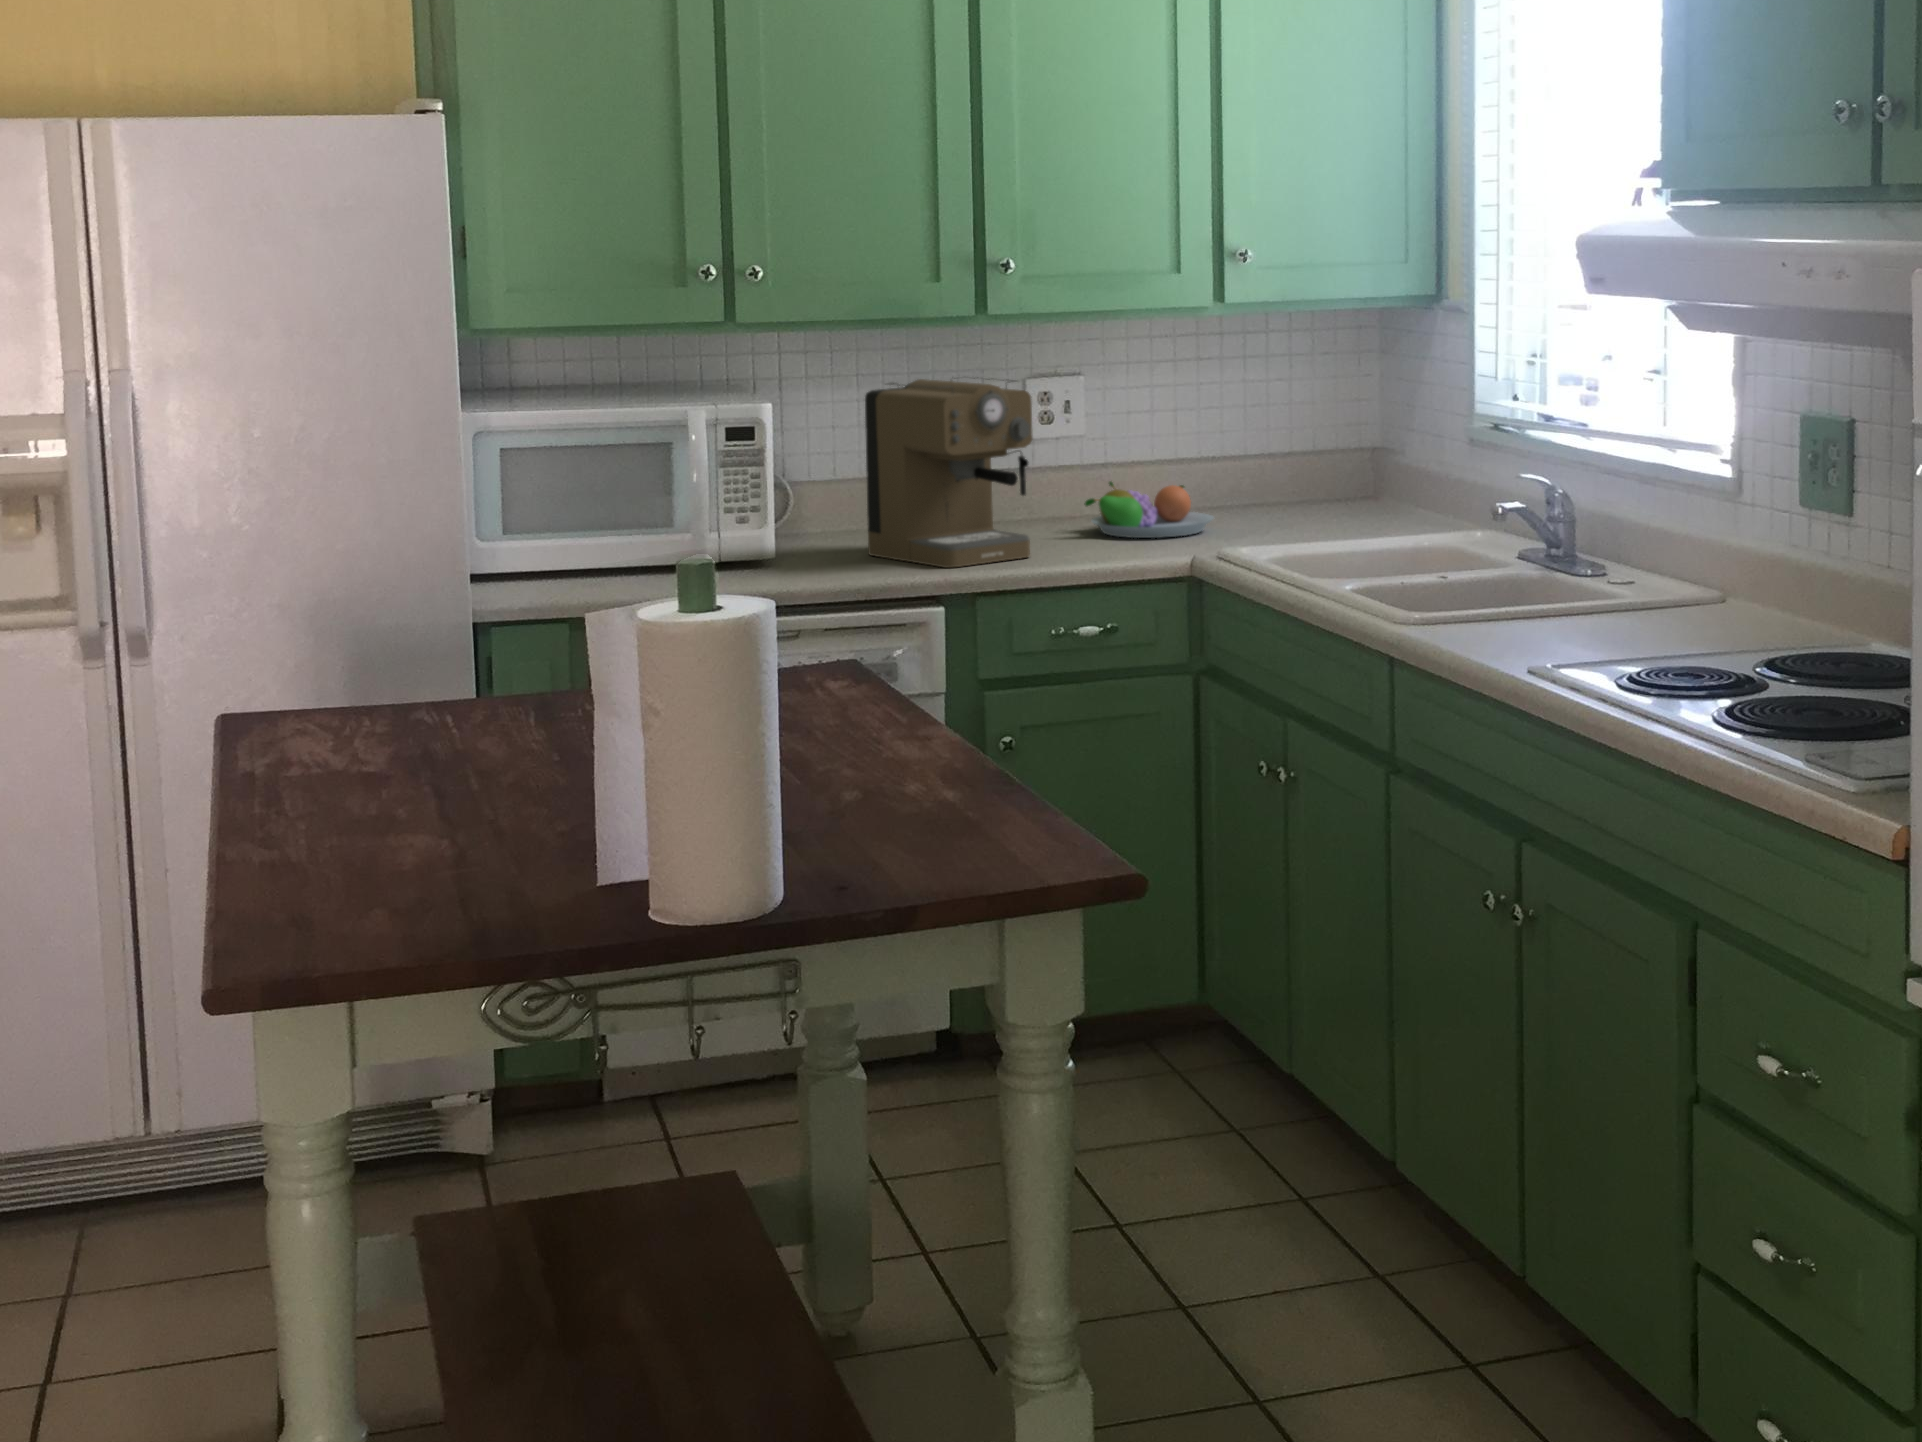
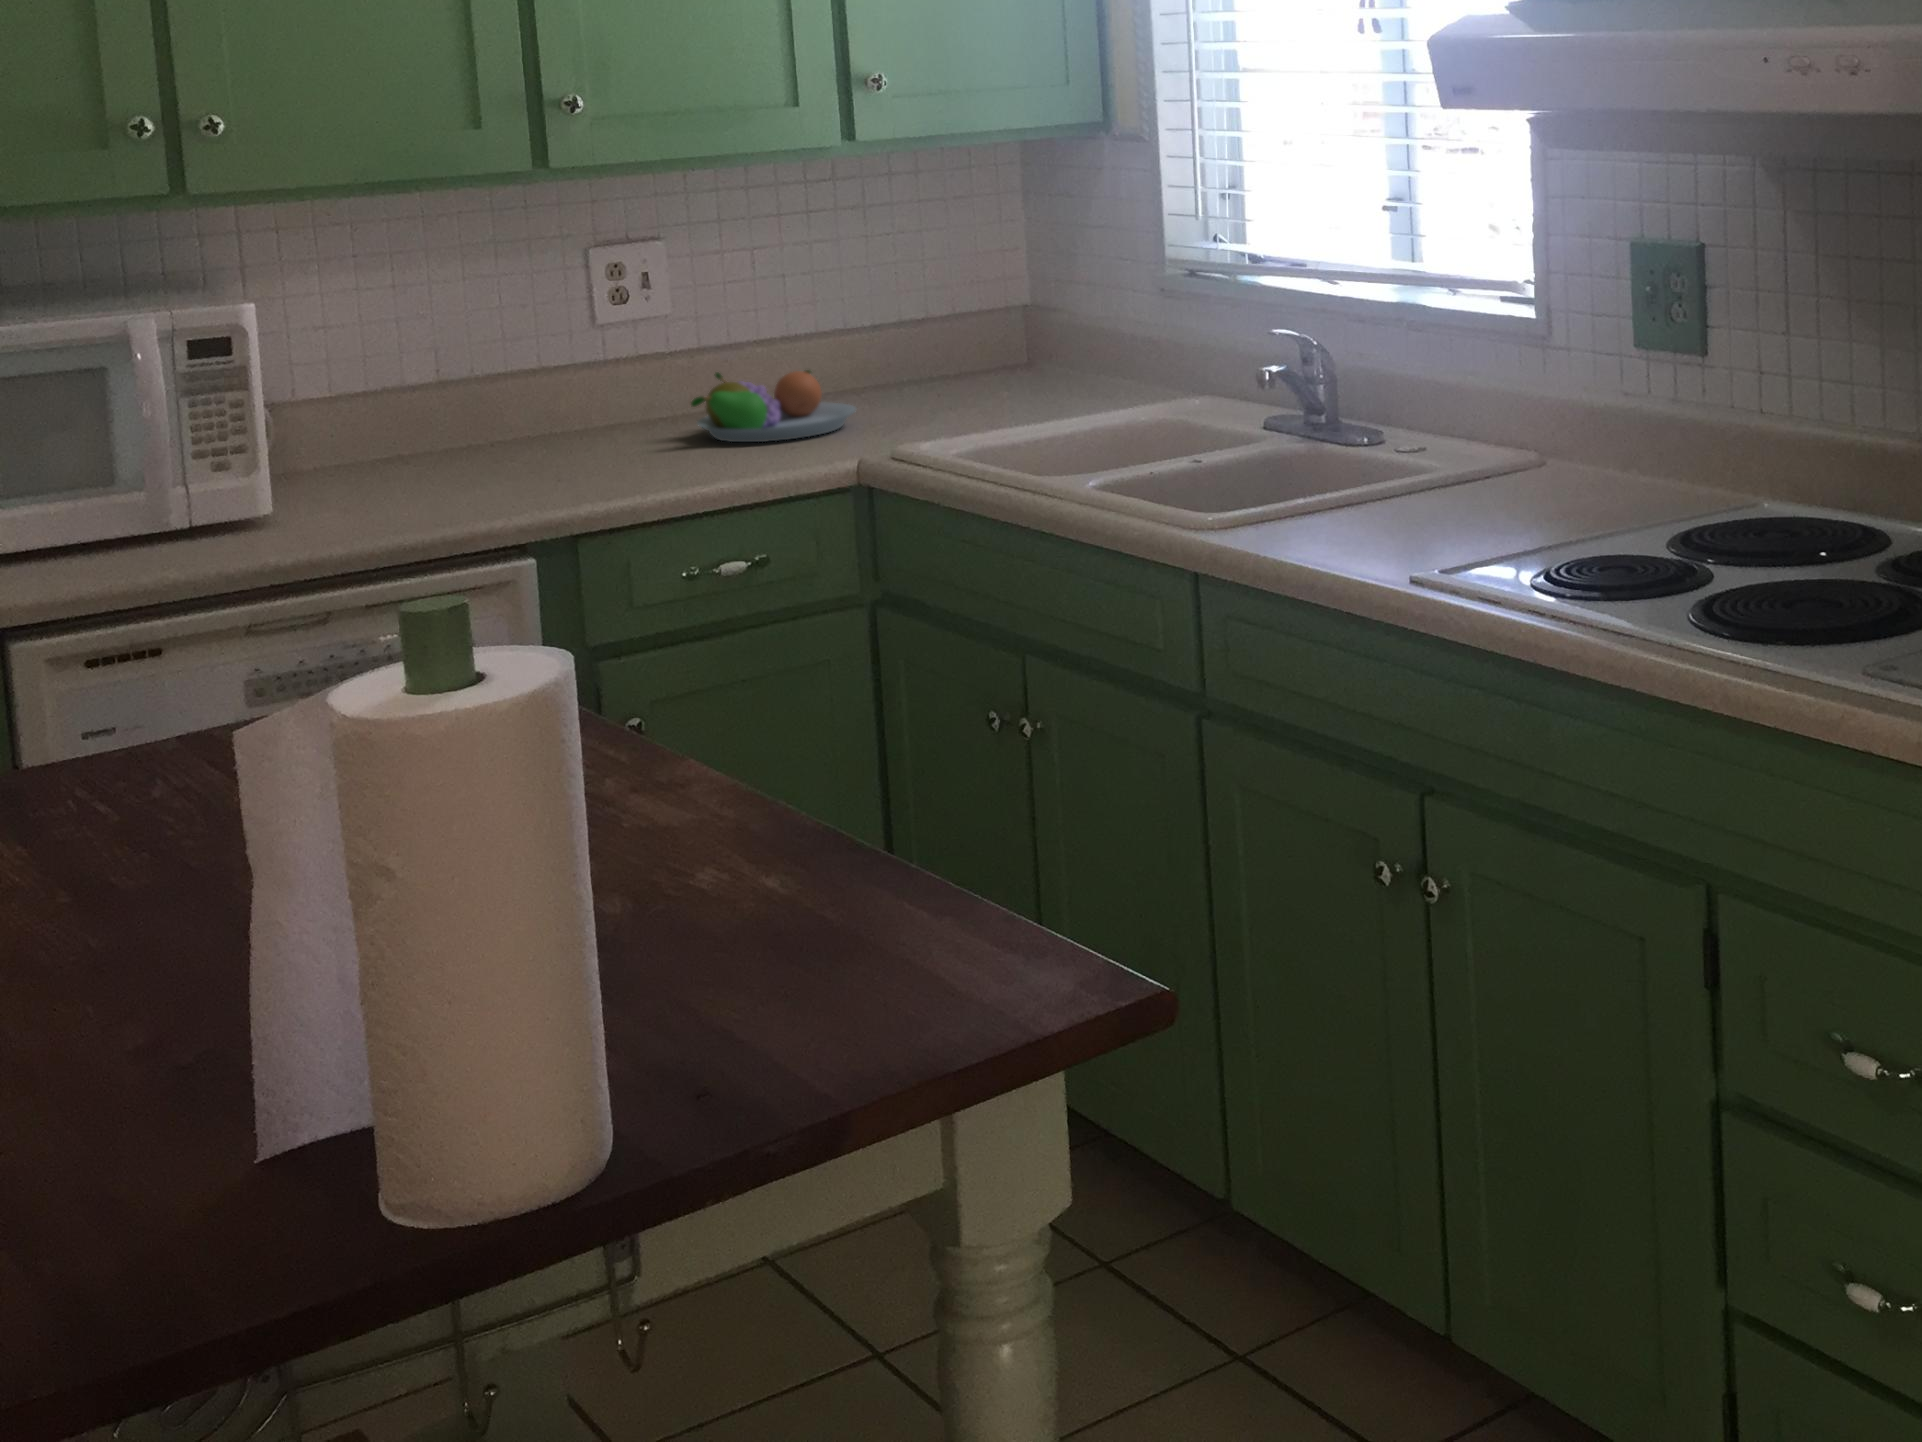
coffee maker: present [865,379,1033,568] -> none [388,252,638,506]

